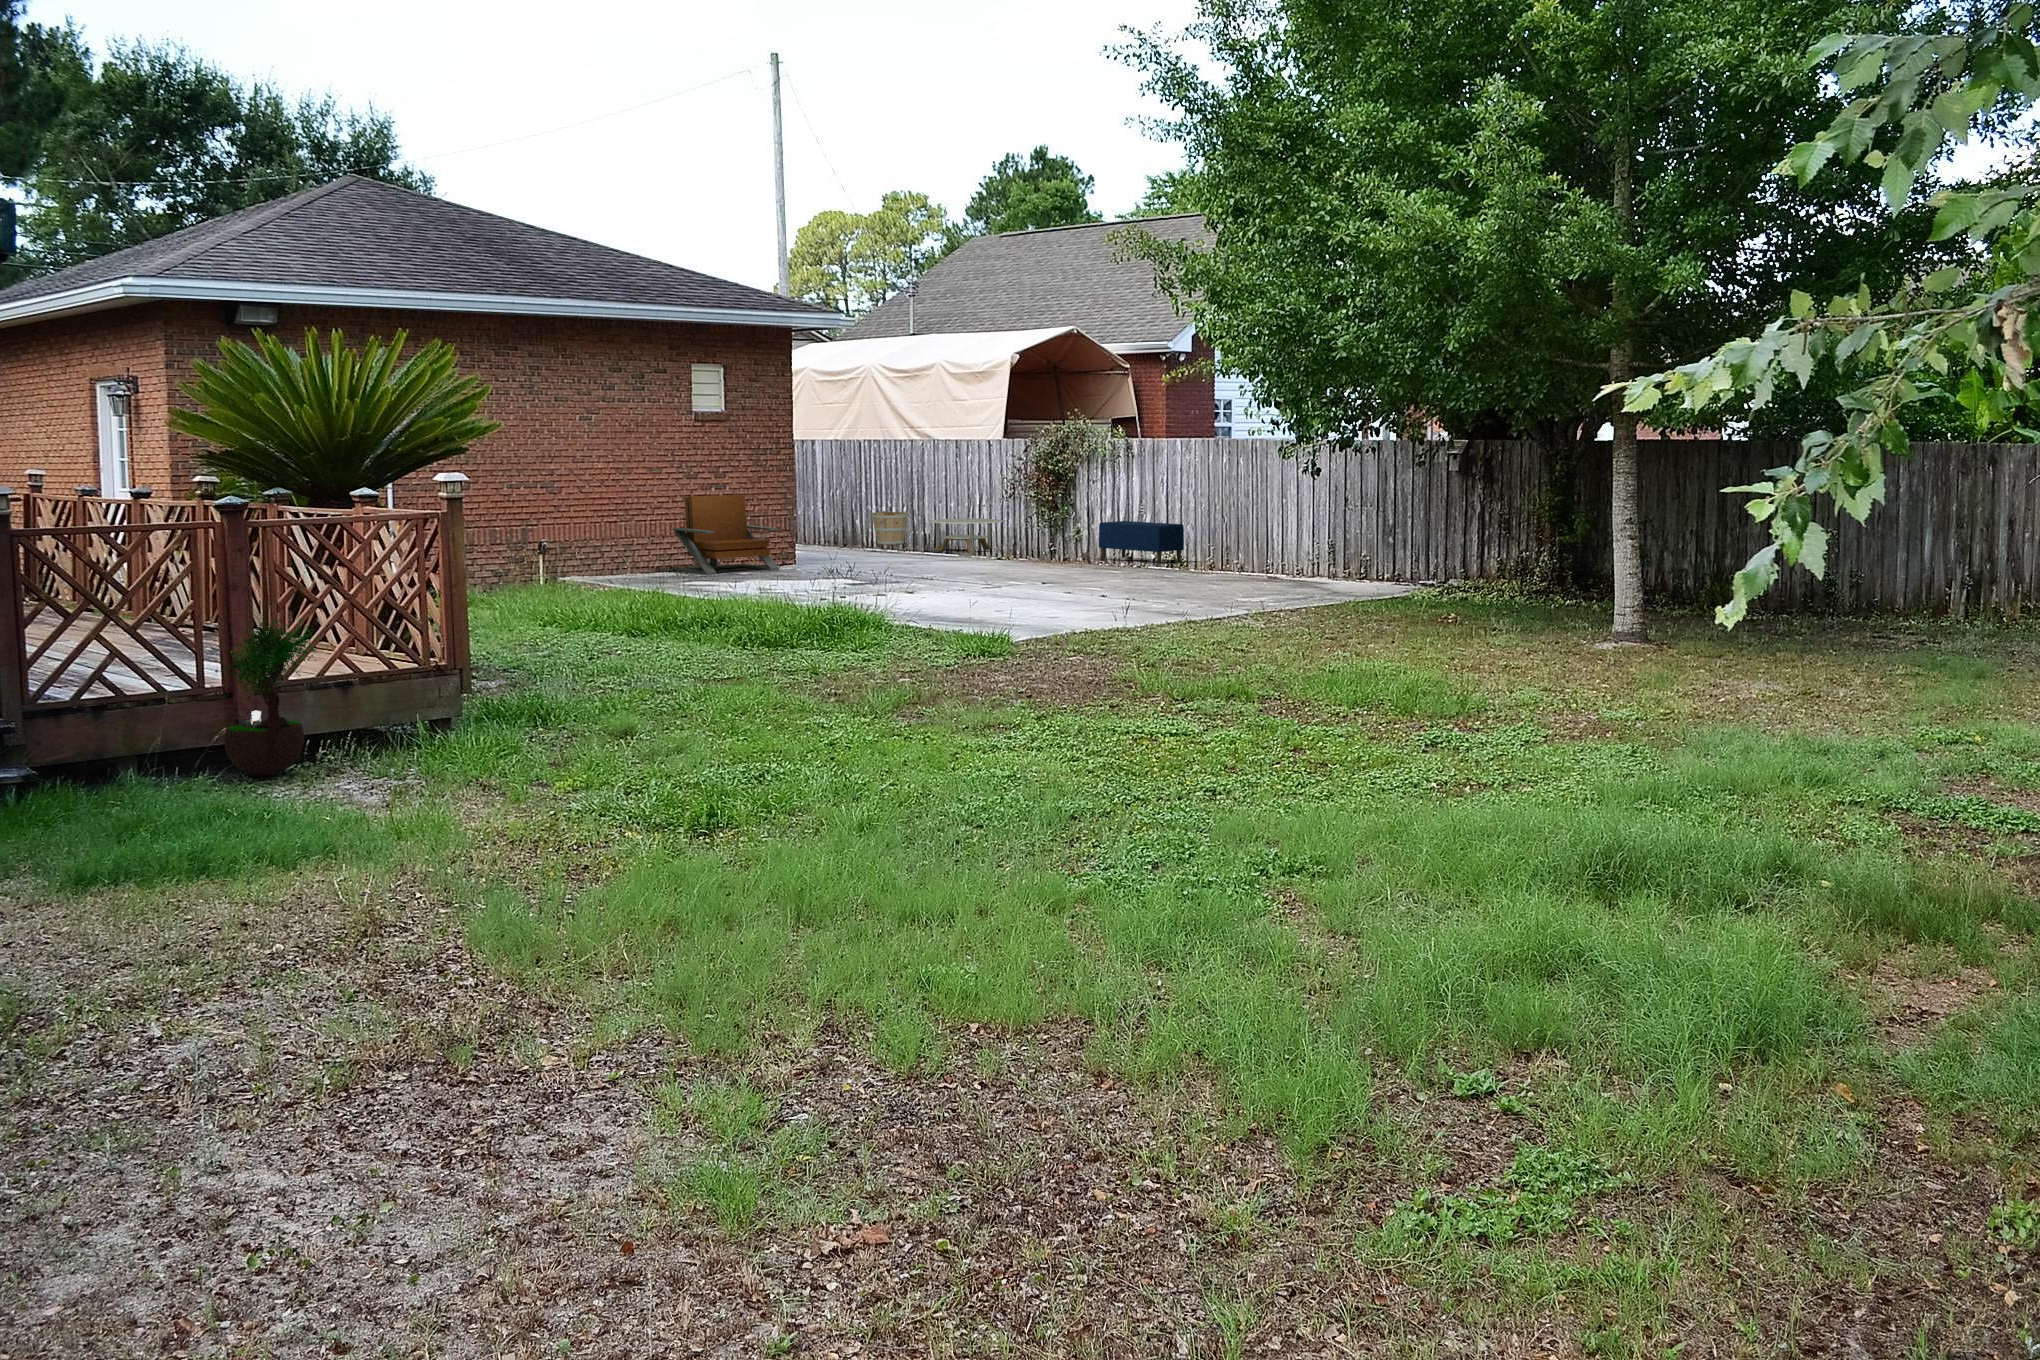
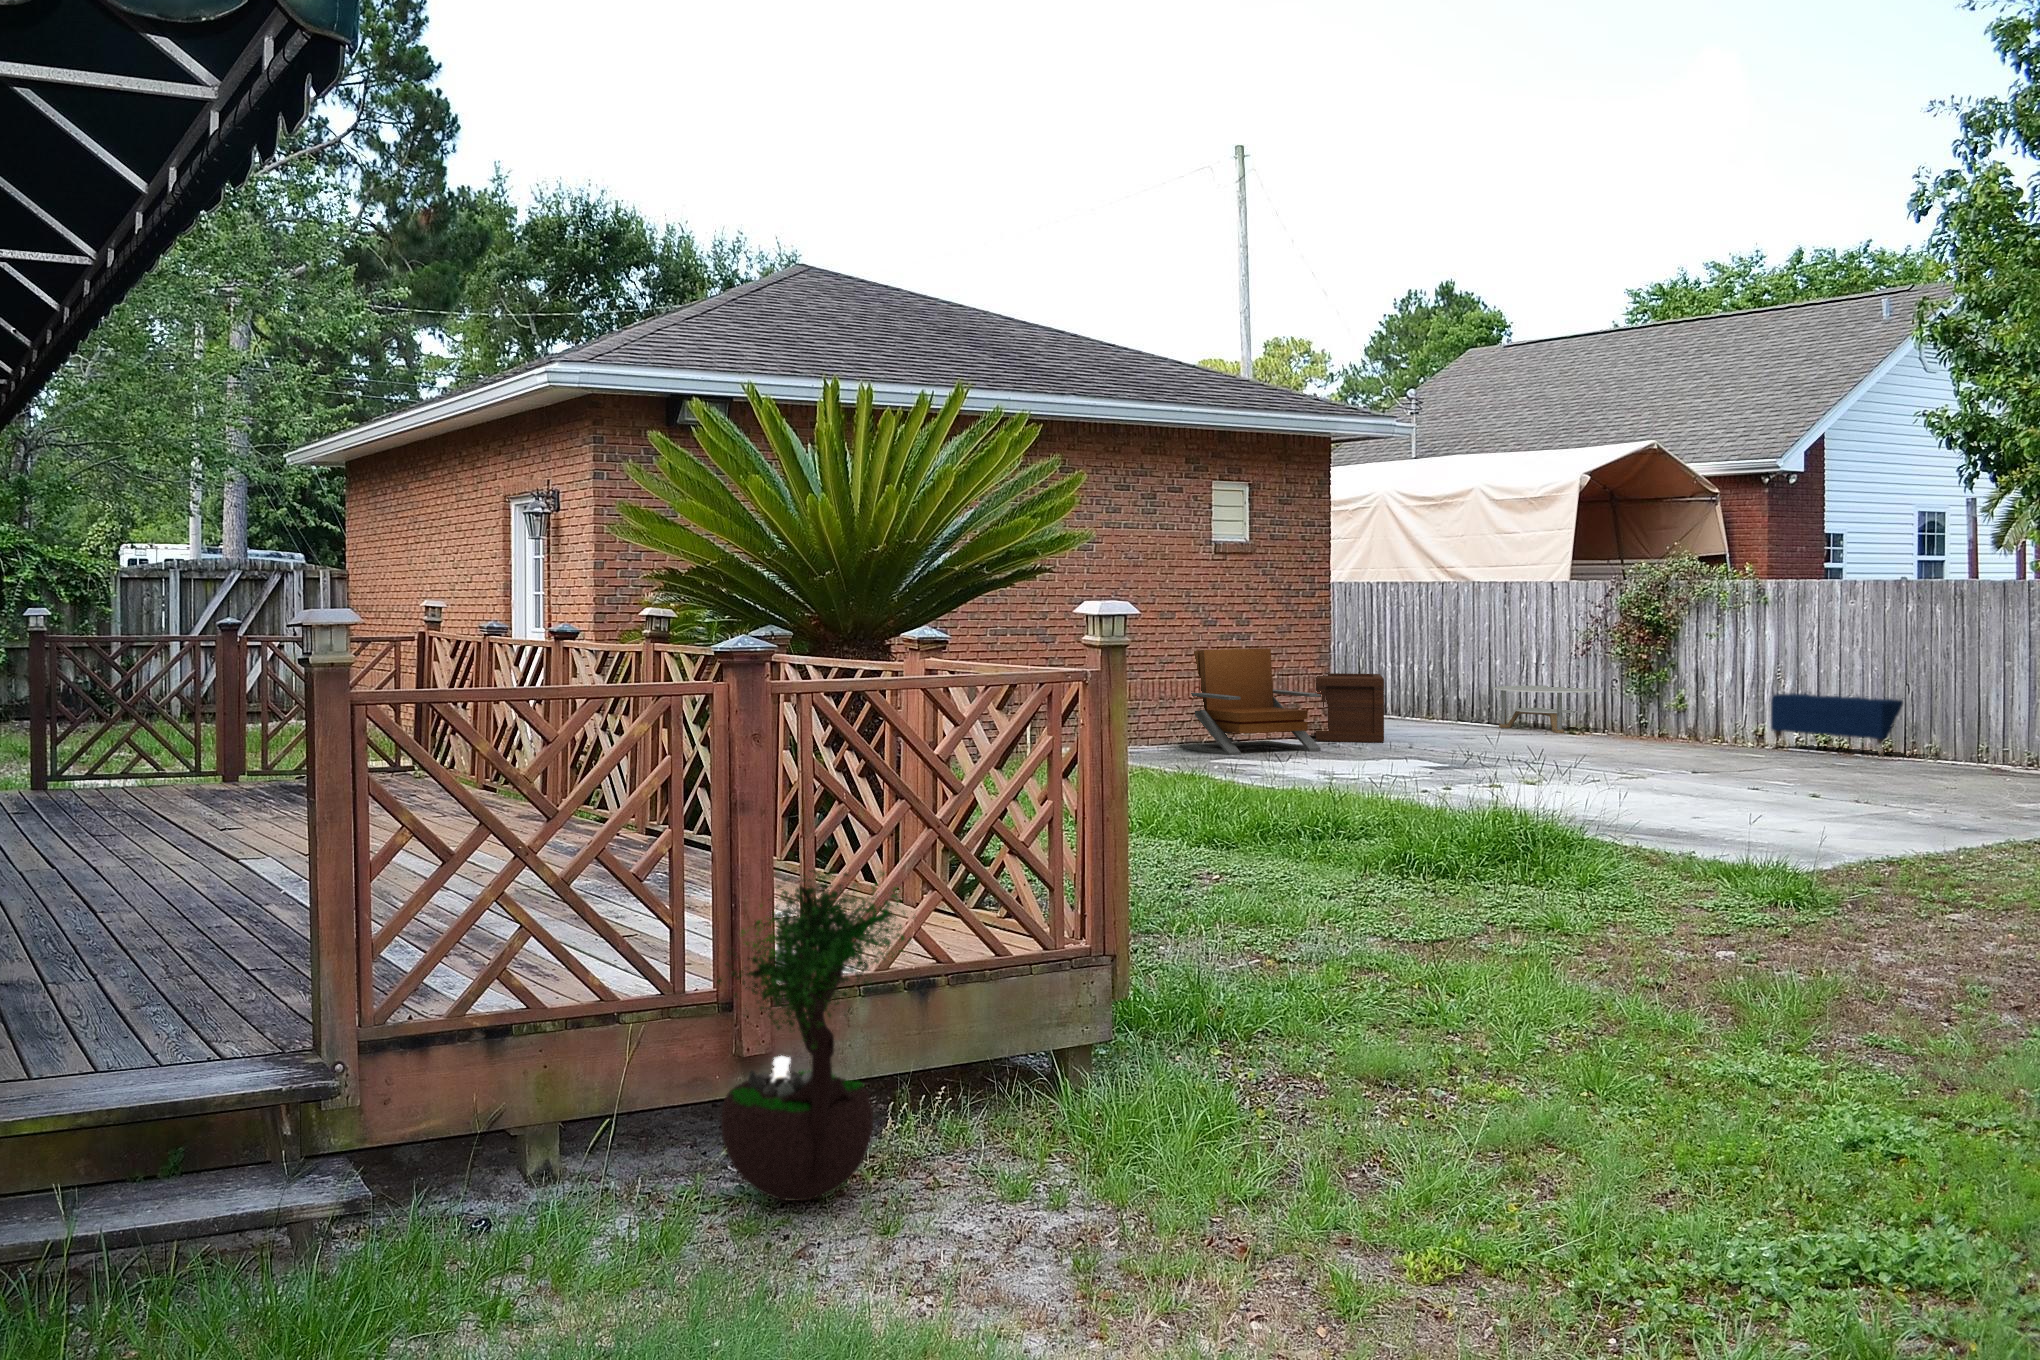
wooden bucket: present [872,511,909,545] -> none [1398,674,1449,718]
wooden crate: none [784,512,837,564] -> present [1316,673,1384,743]

